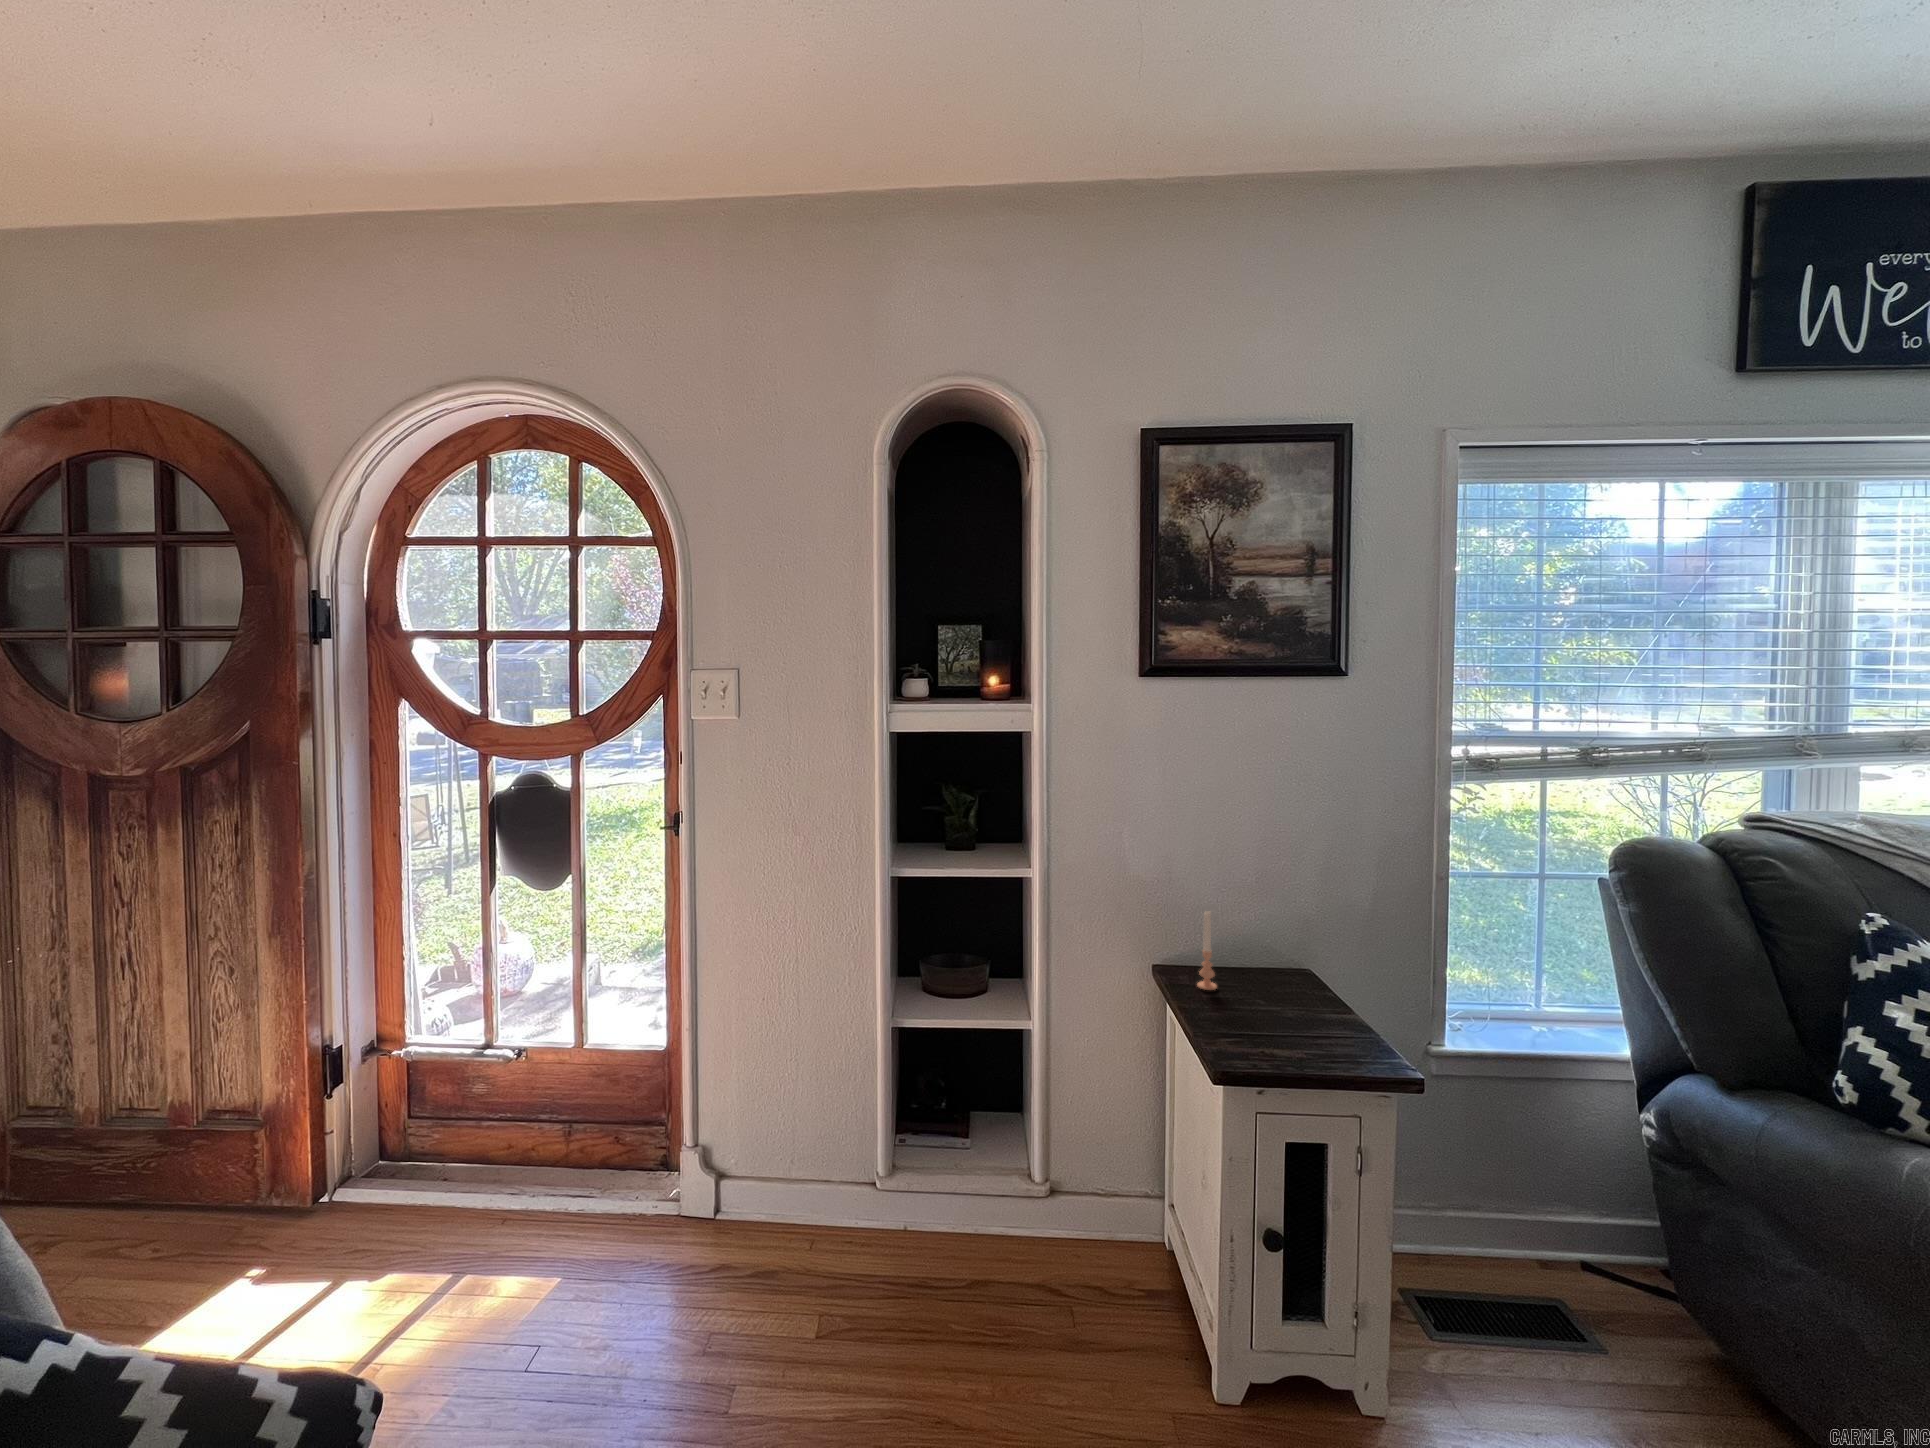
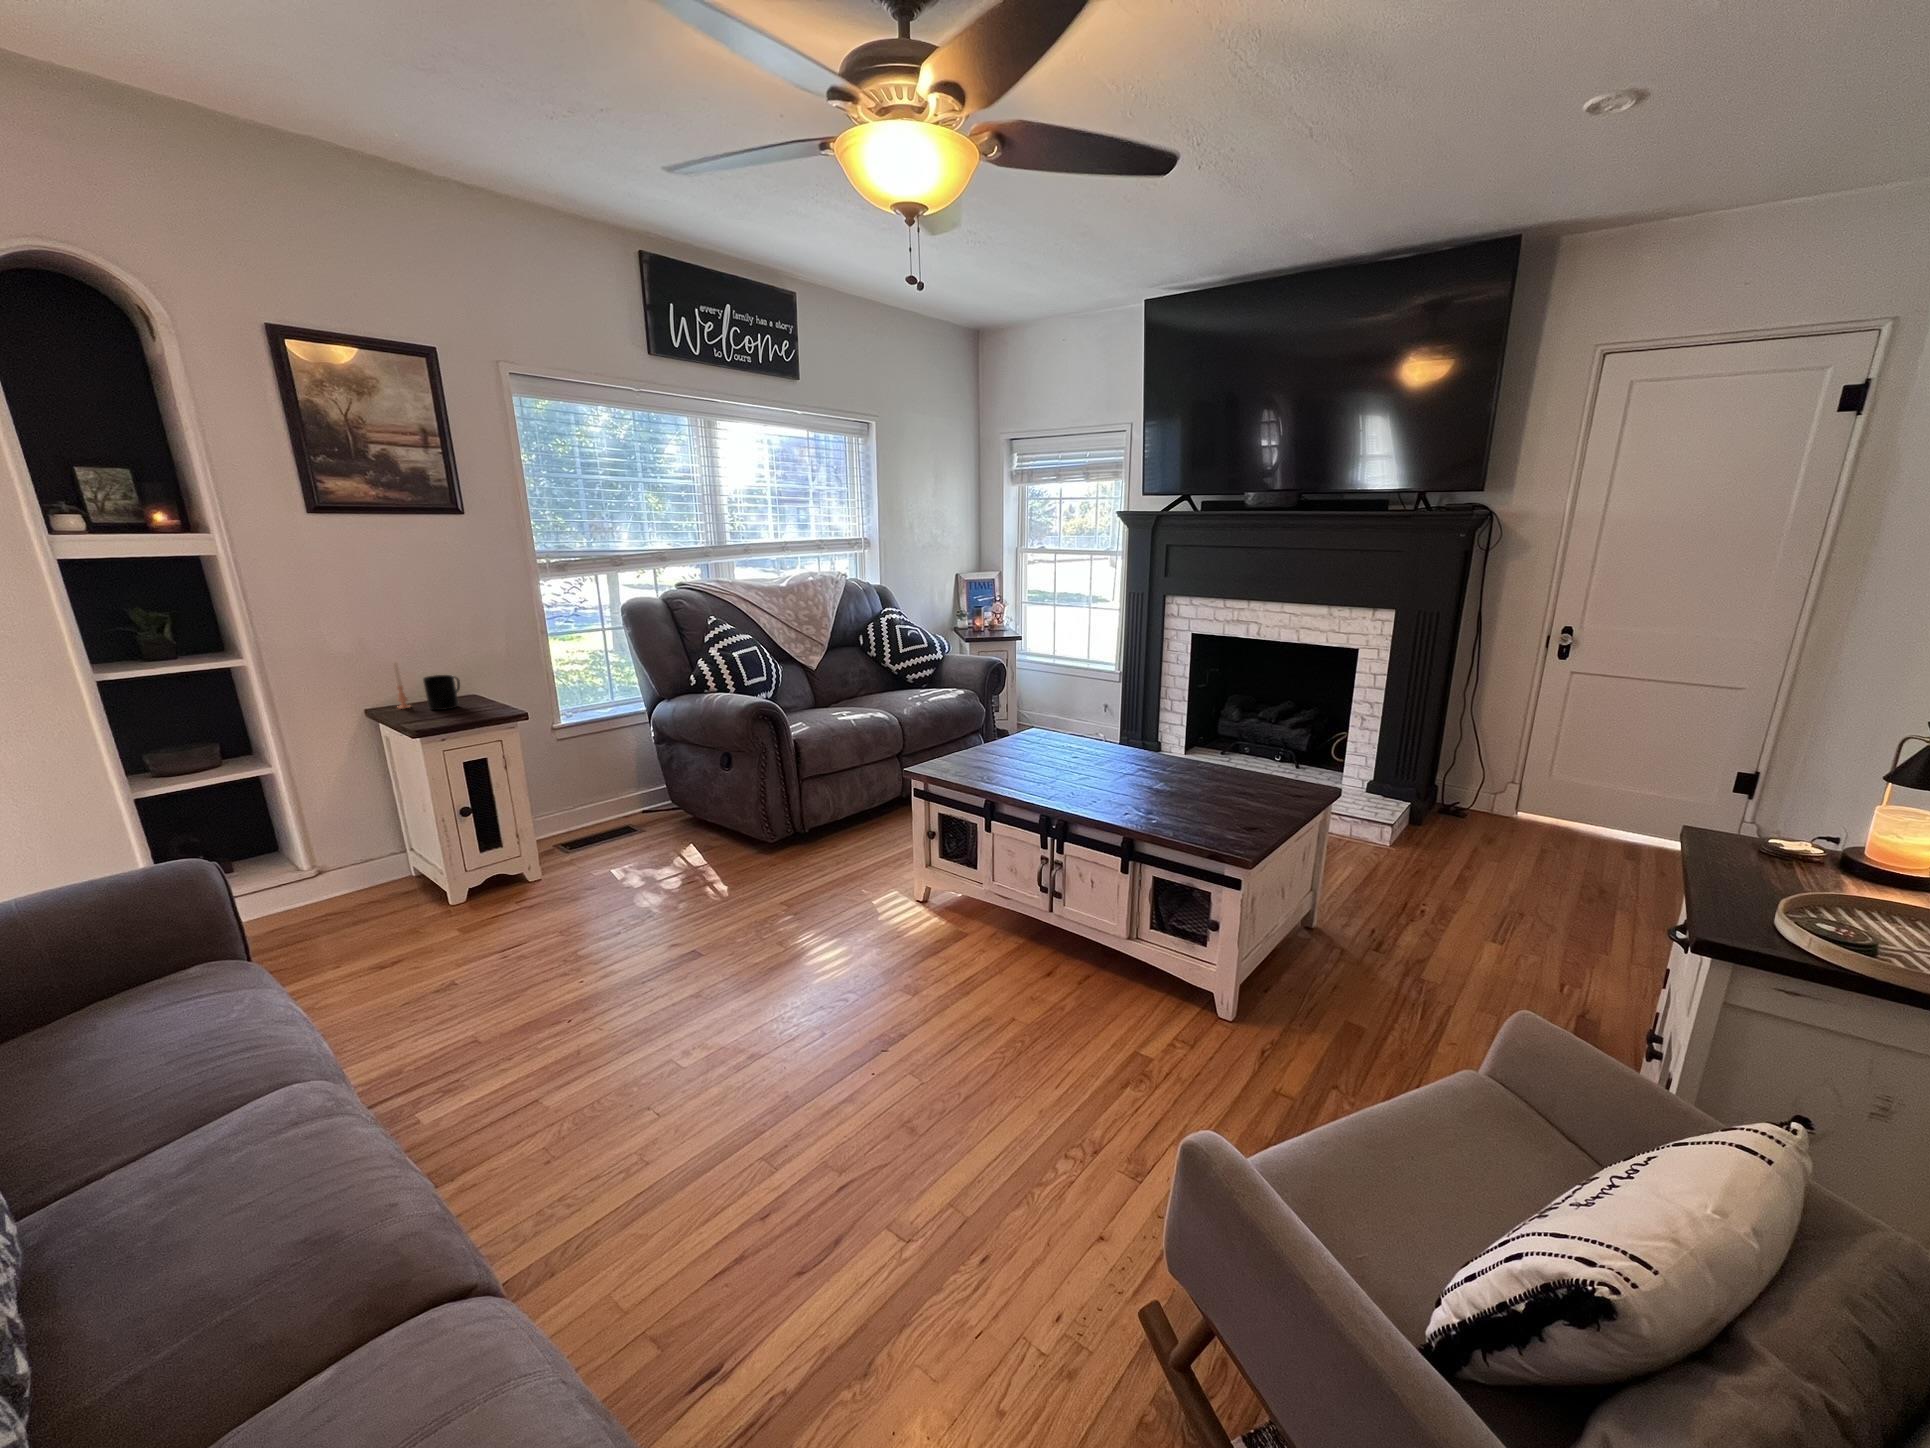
mug: none [1242,944,1297,1012] -> present [423,675,460,710]

